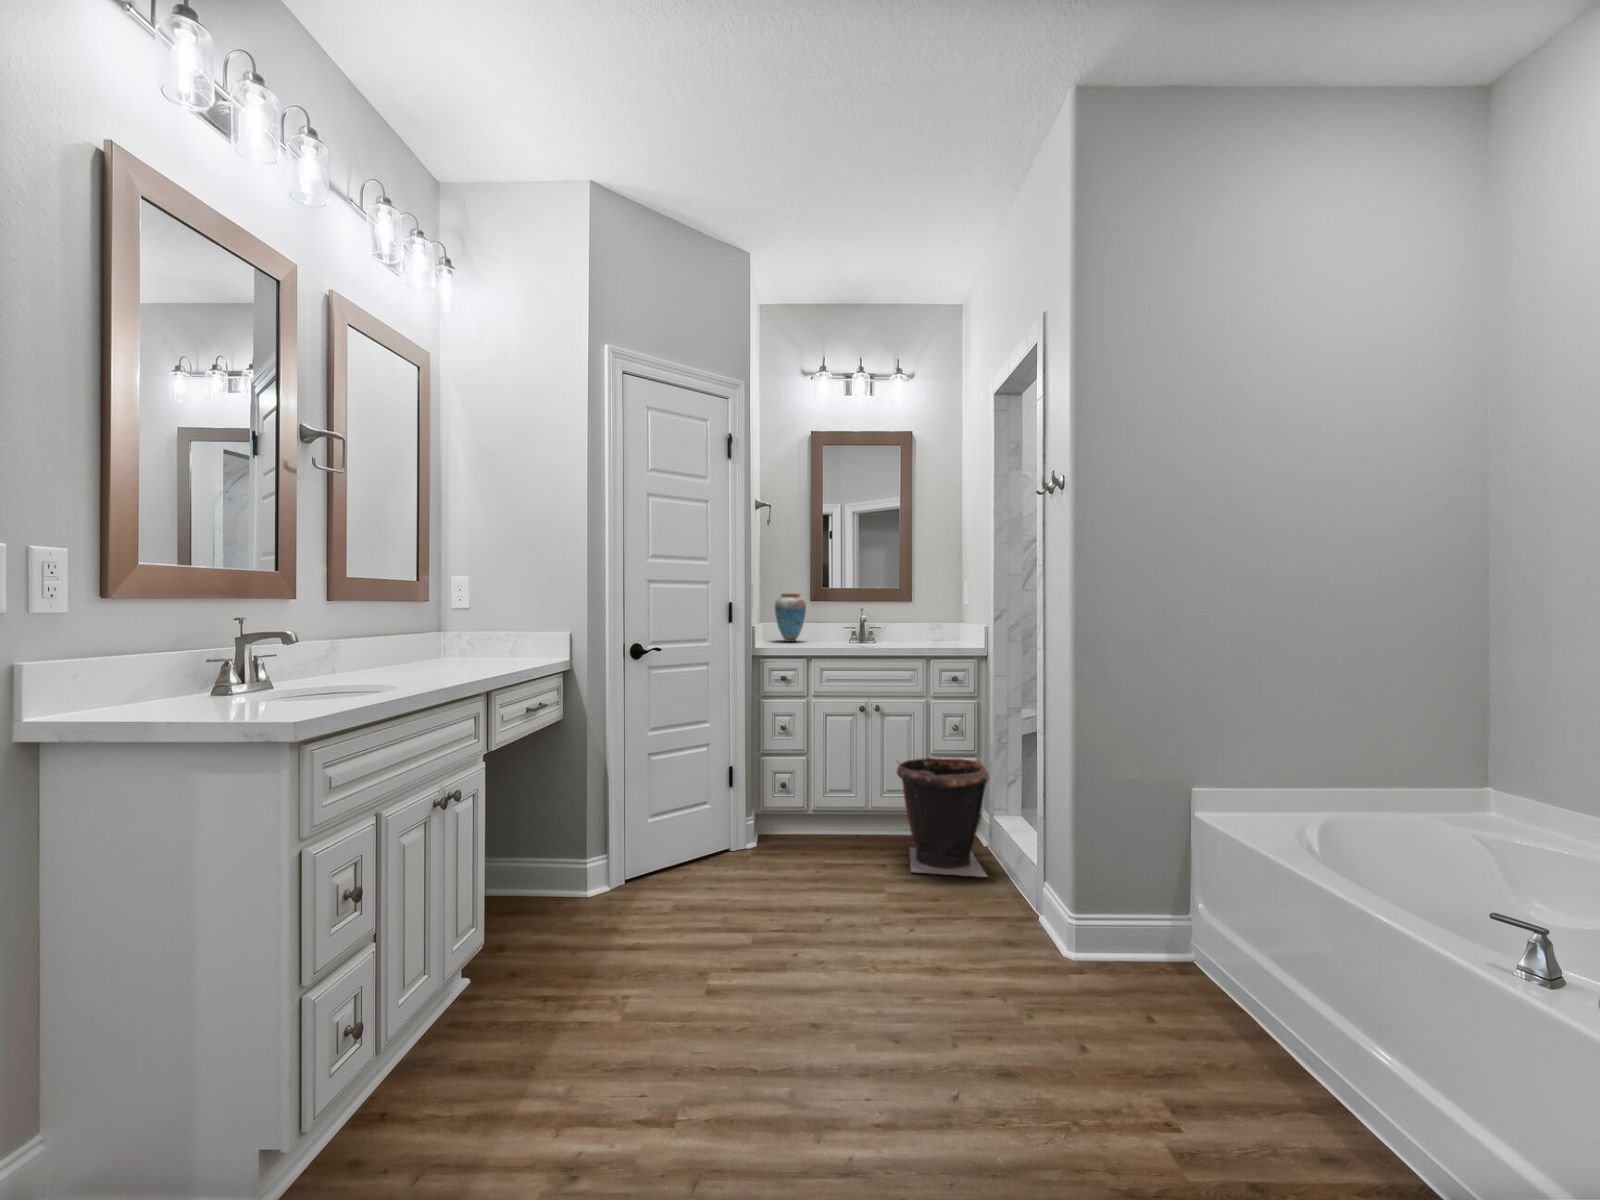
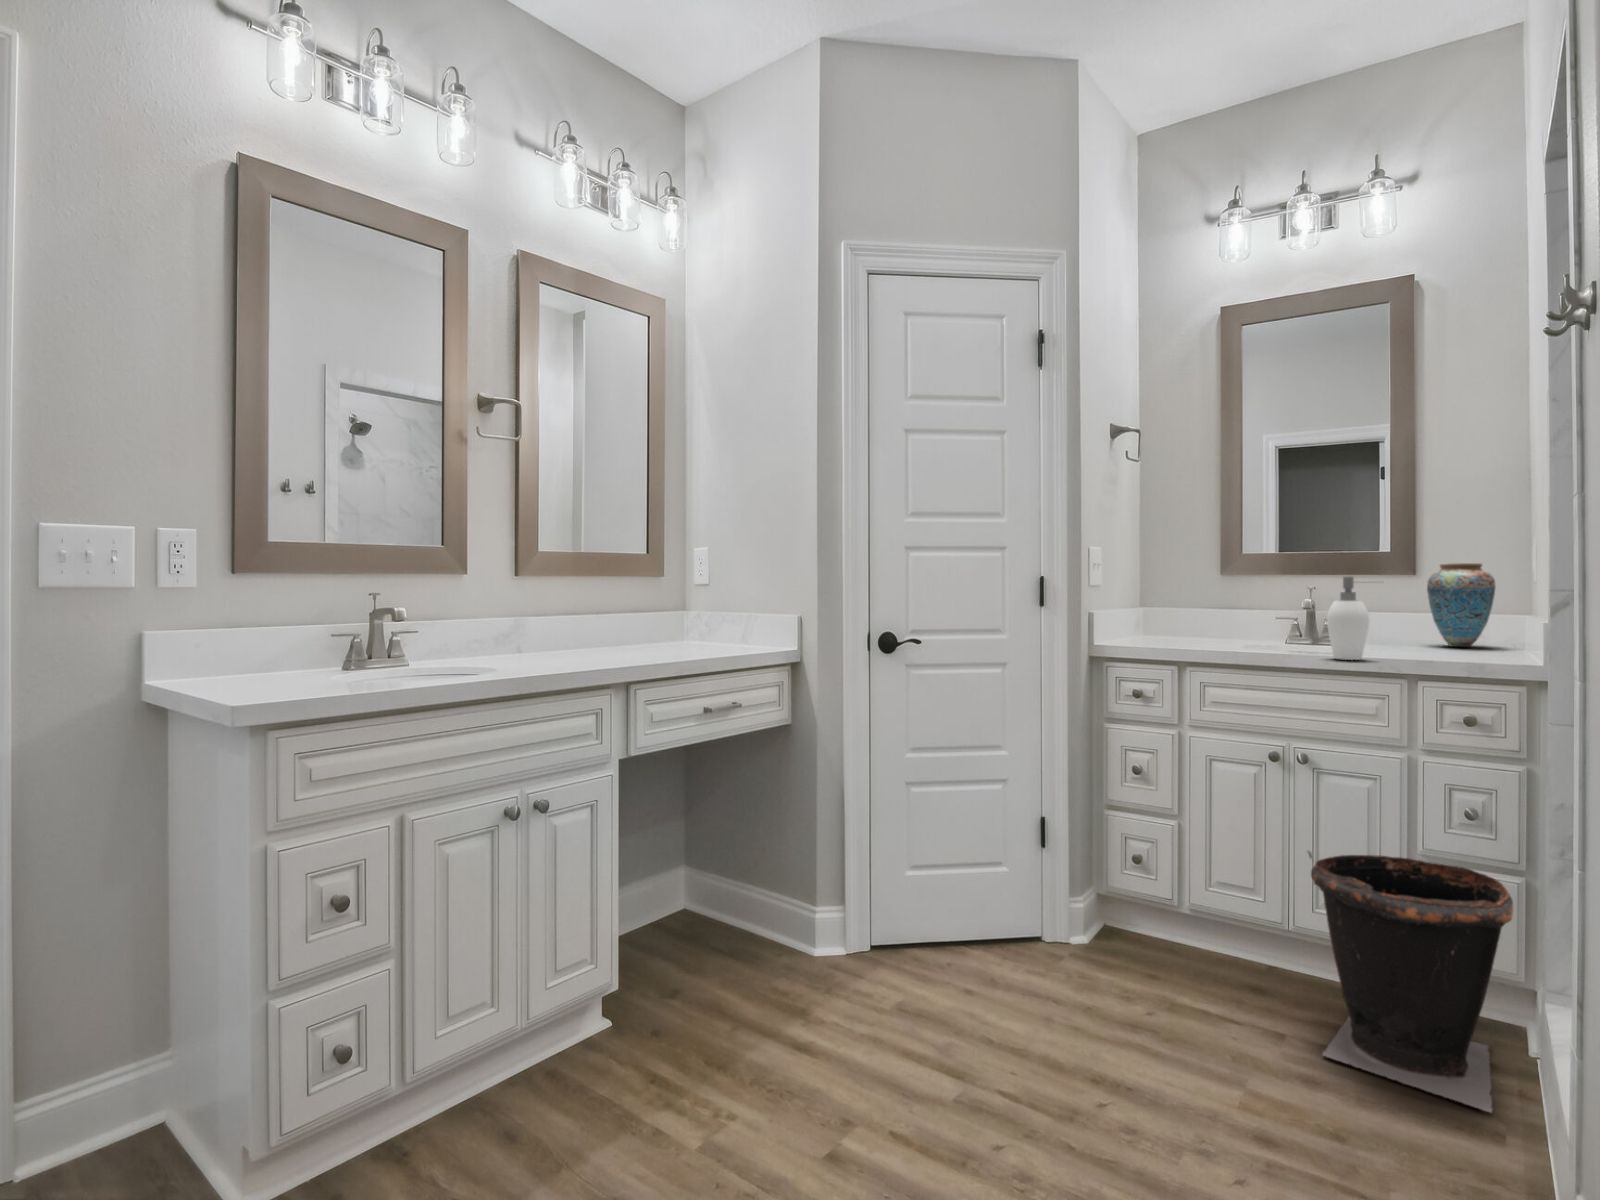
vase: present [775,593,806,642] -> present [1427,563,1495,647]
soap dispenser: none [891,603,918,650] -> present [1327,577,1369,660]

